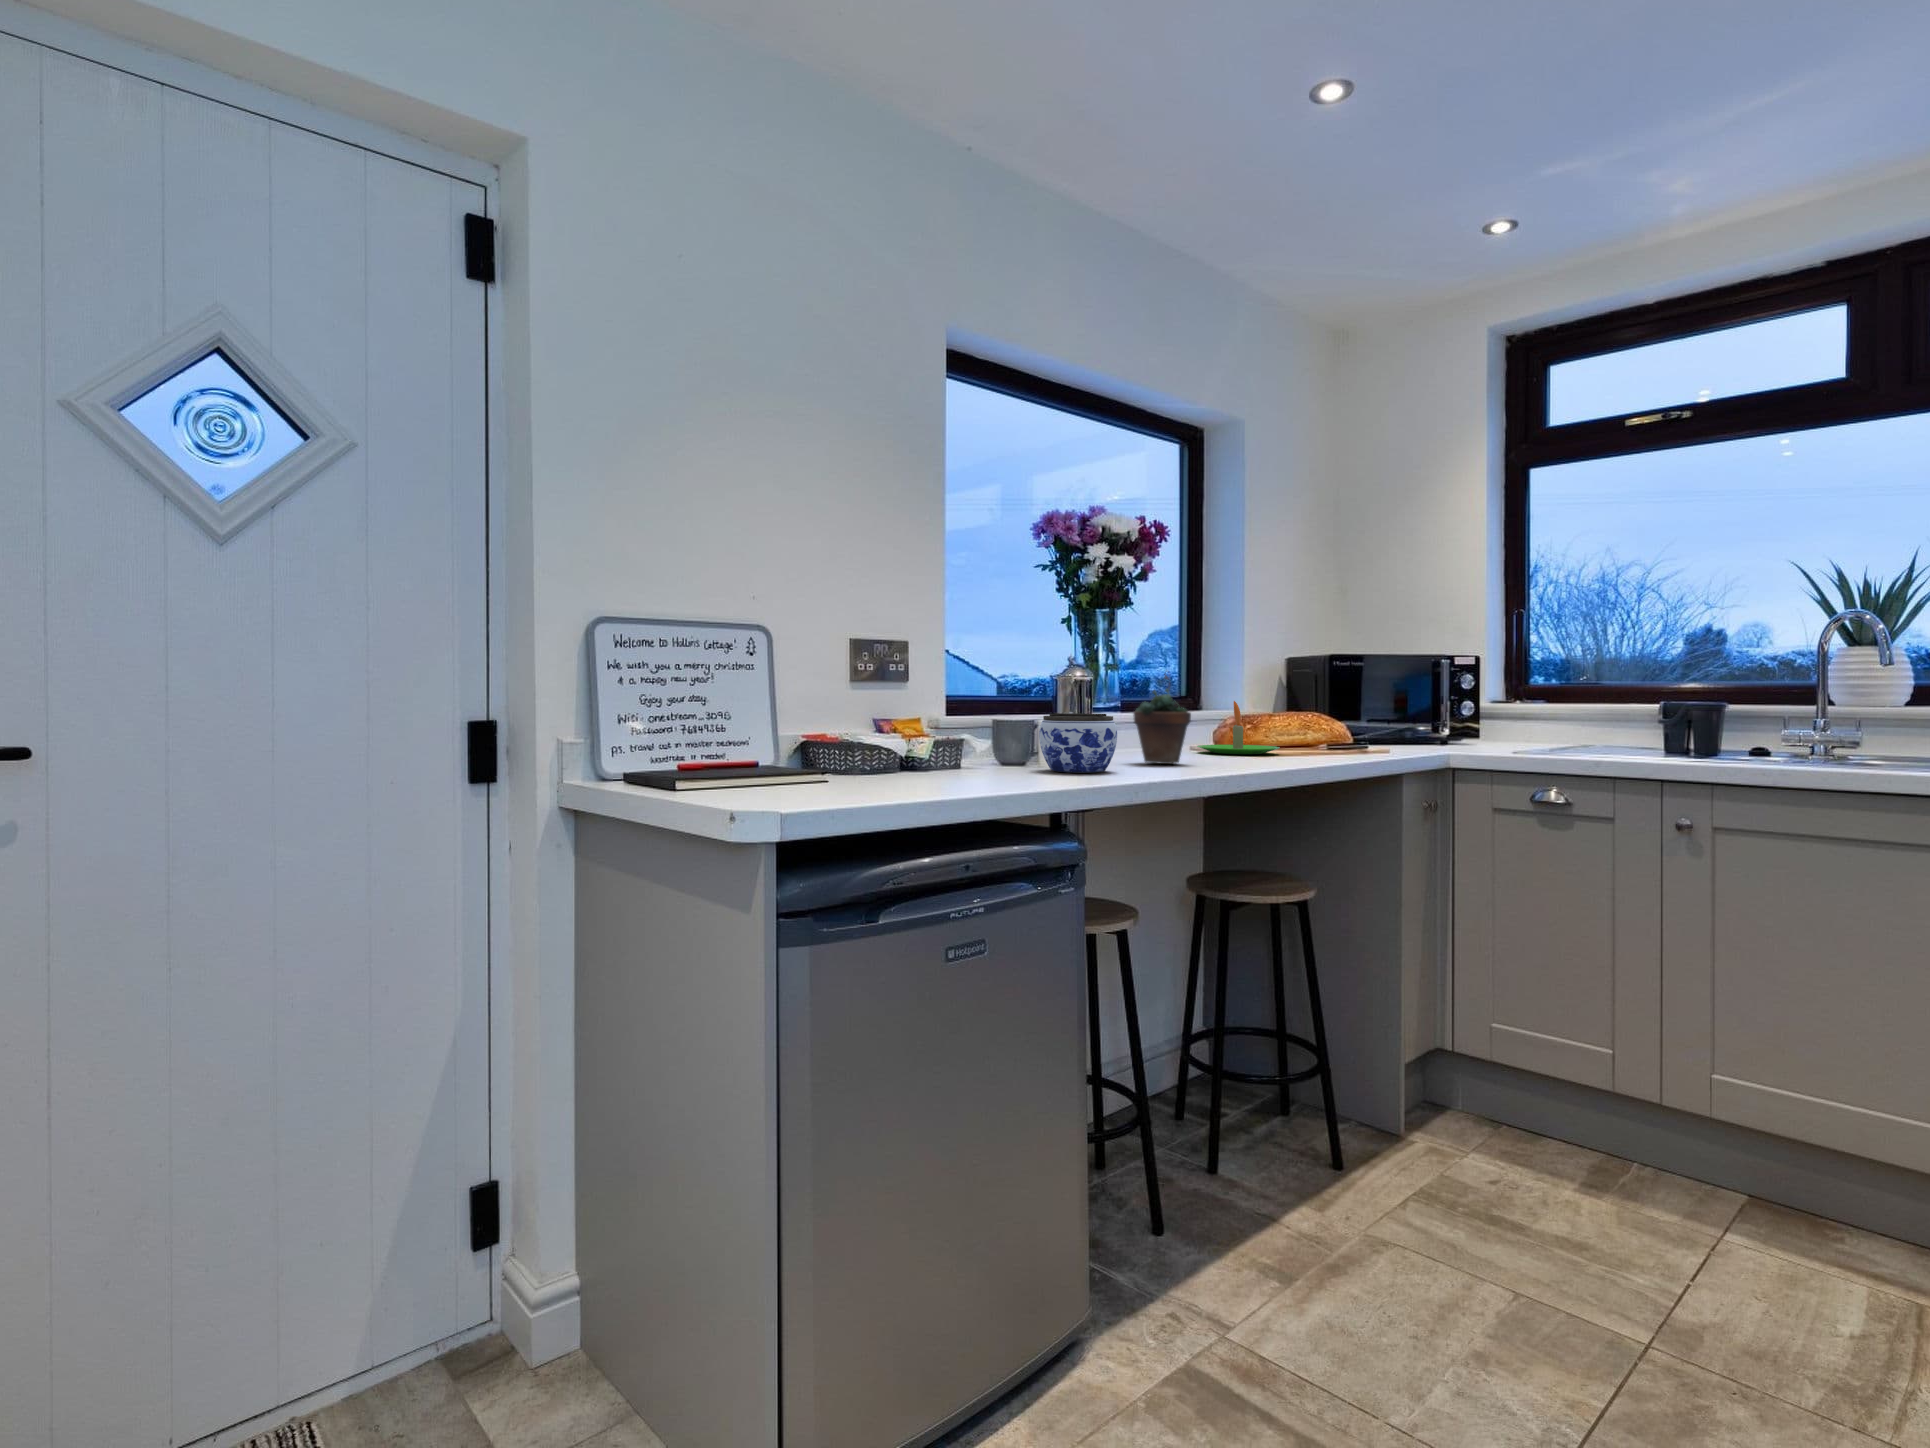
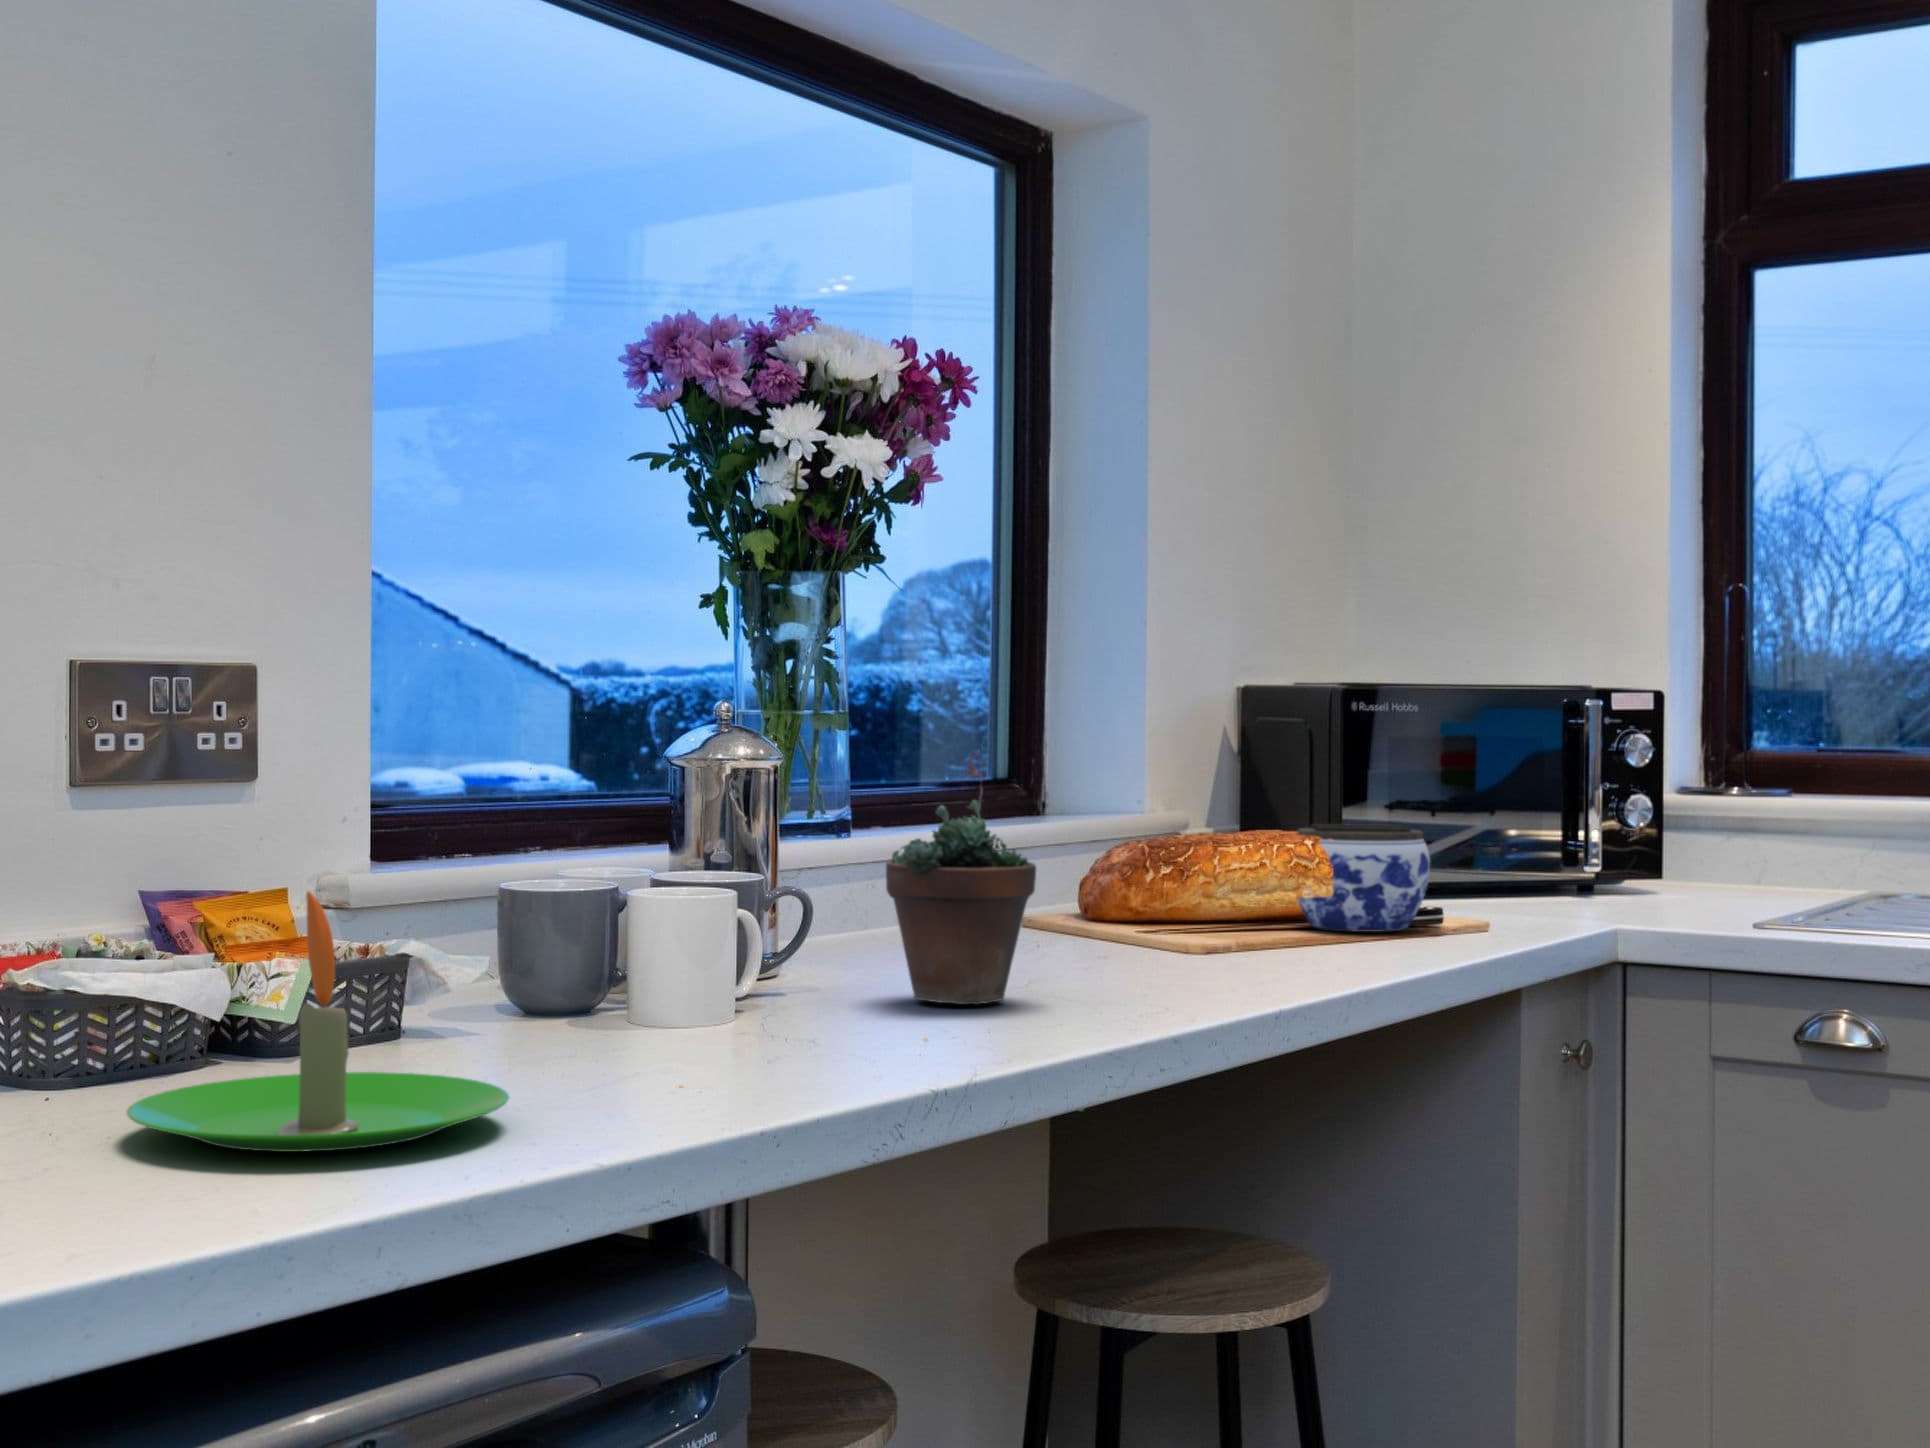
candle: present [1197,701,1280,754] -> present [127,891,509,1152]
jar: present [1039,713,1117,773] -> present [1297,824,1430,932]

